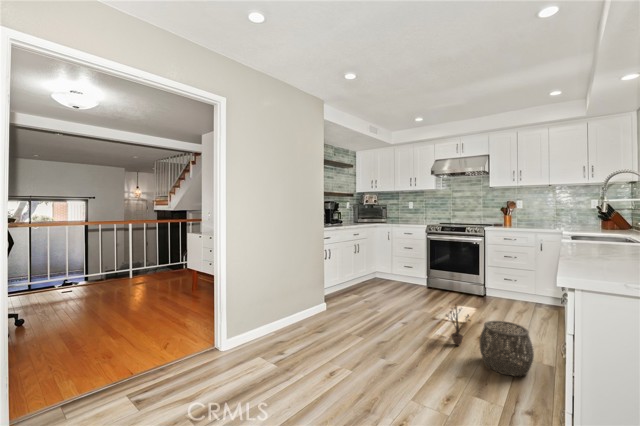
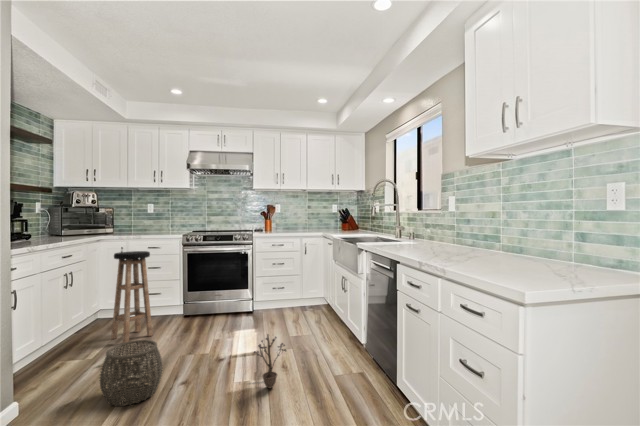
bar stool: none [378,235,401,294] -> present [111,251,153,343]
woven basket: present [479,321,534,376] -> present [100,340,163,406]

